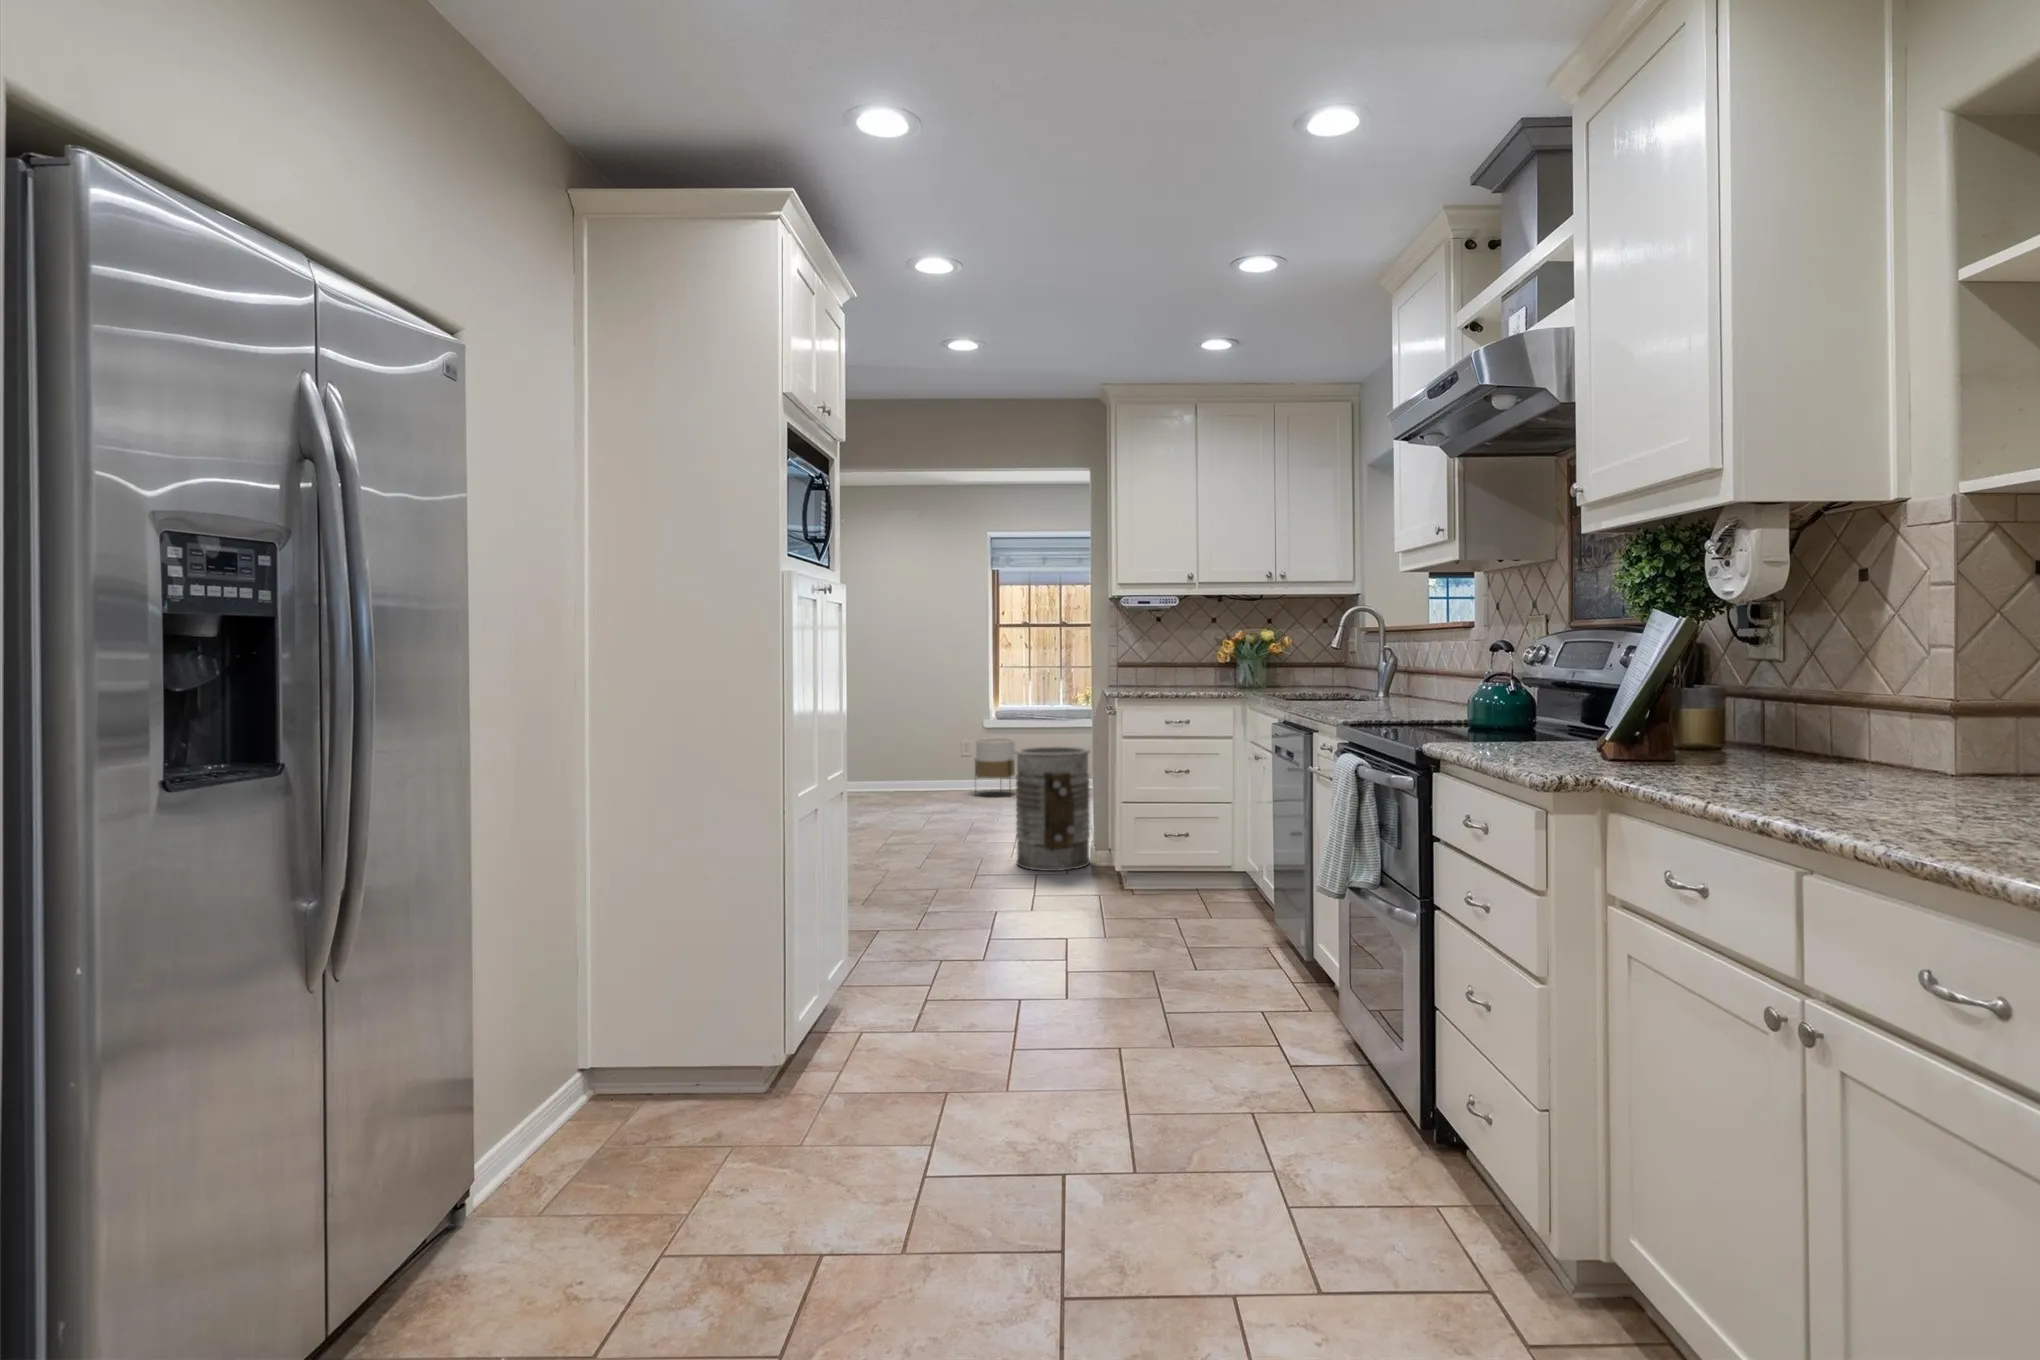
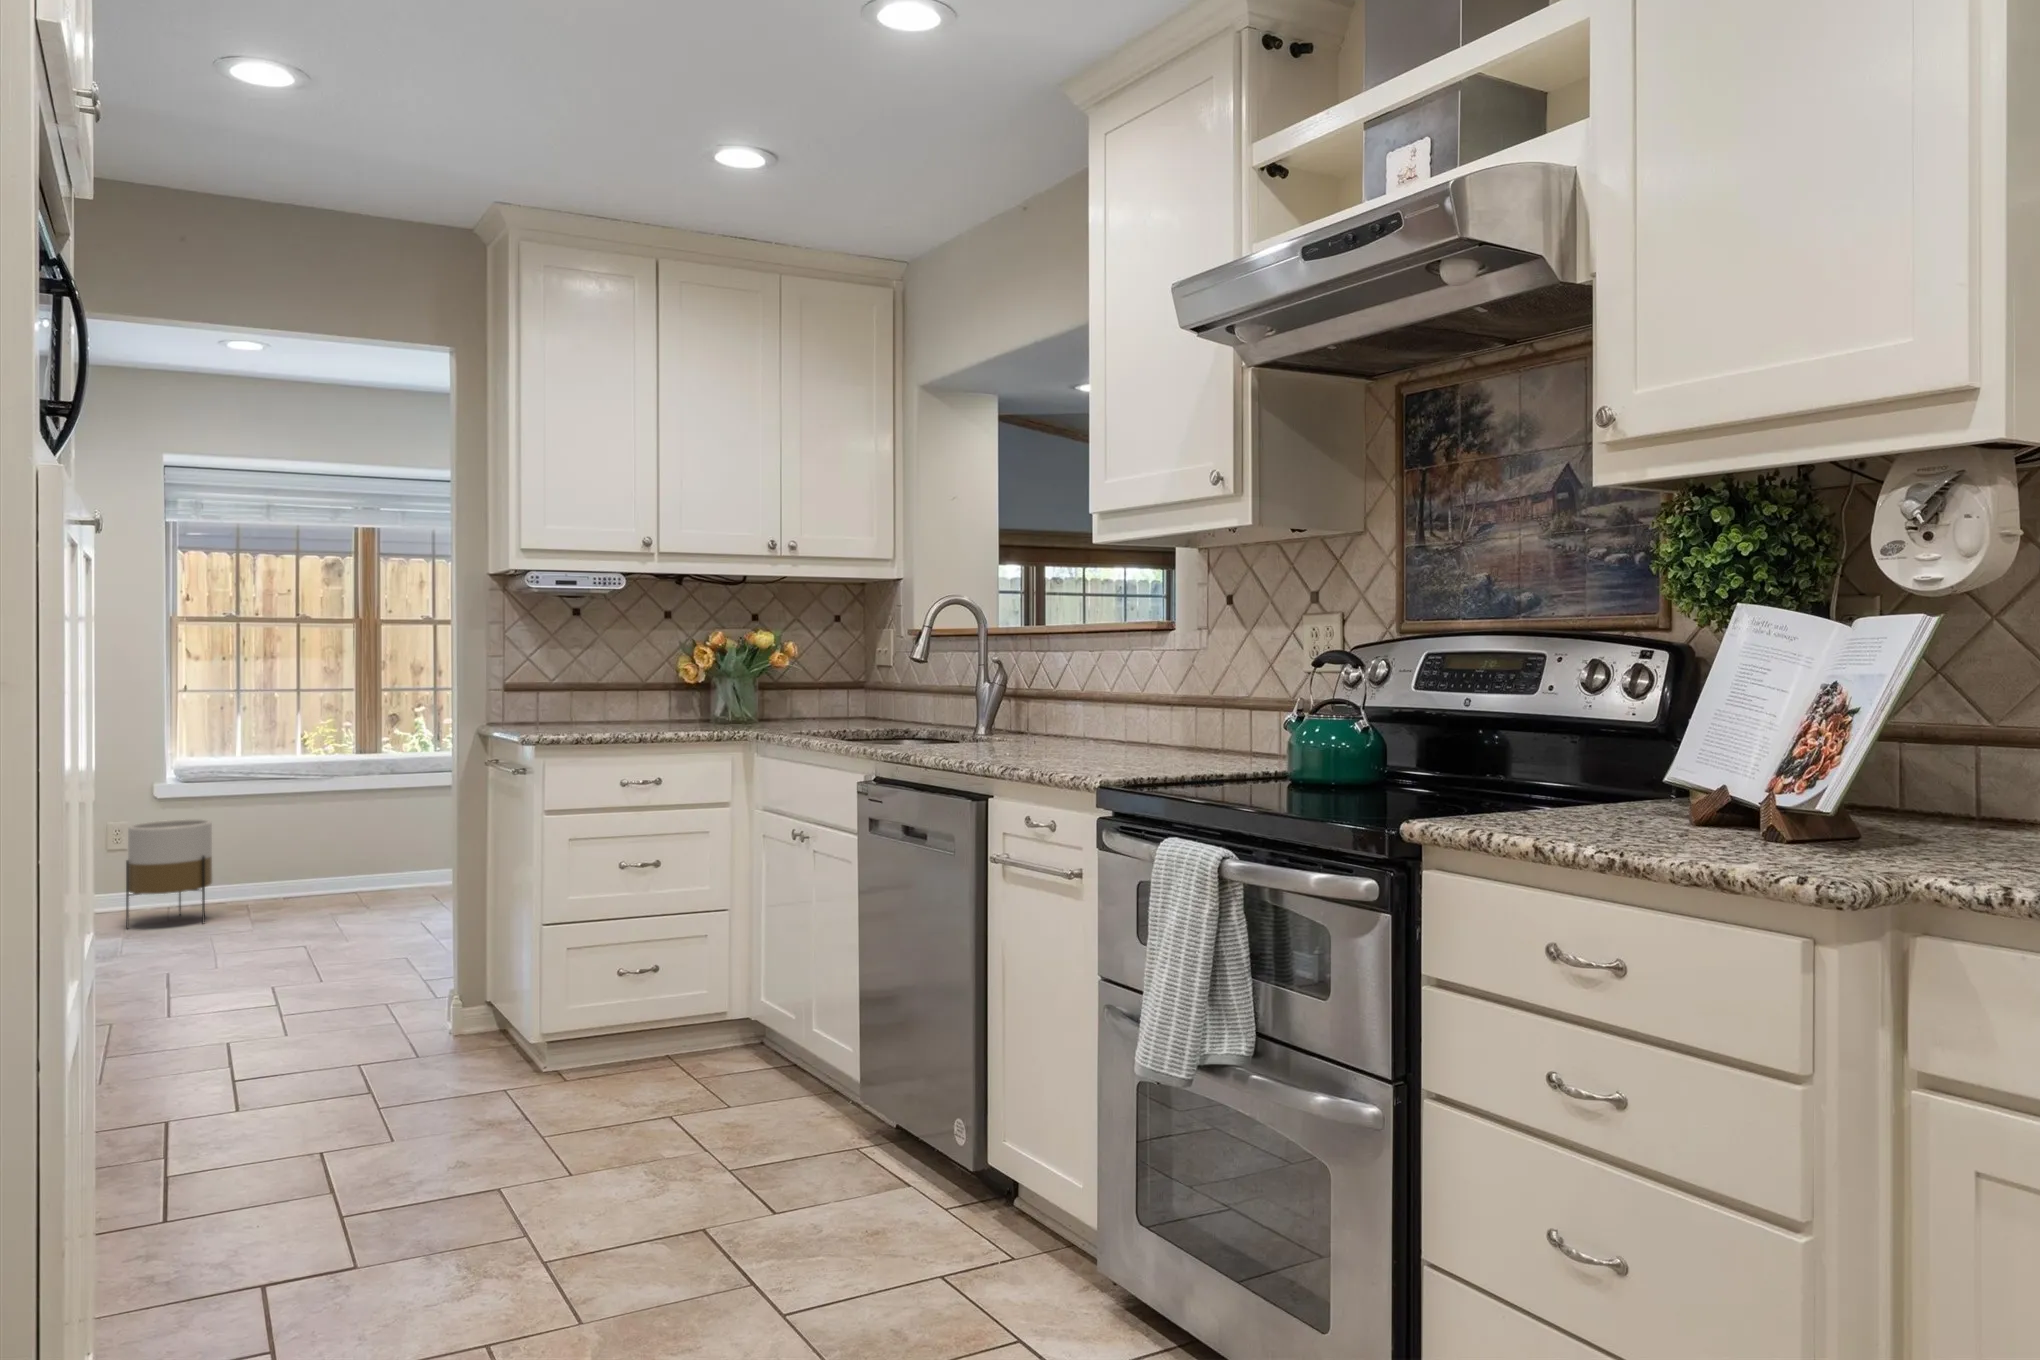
trash can: present [1015,746,1090,871] -> none [293,834,448,1069]

